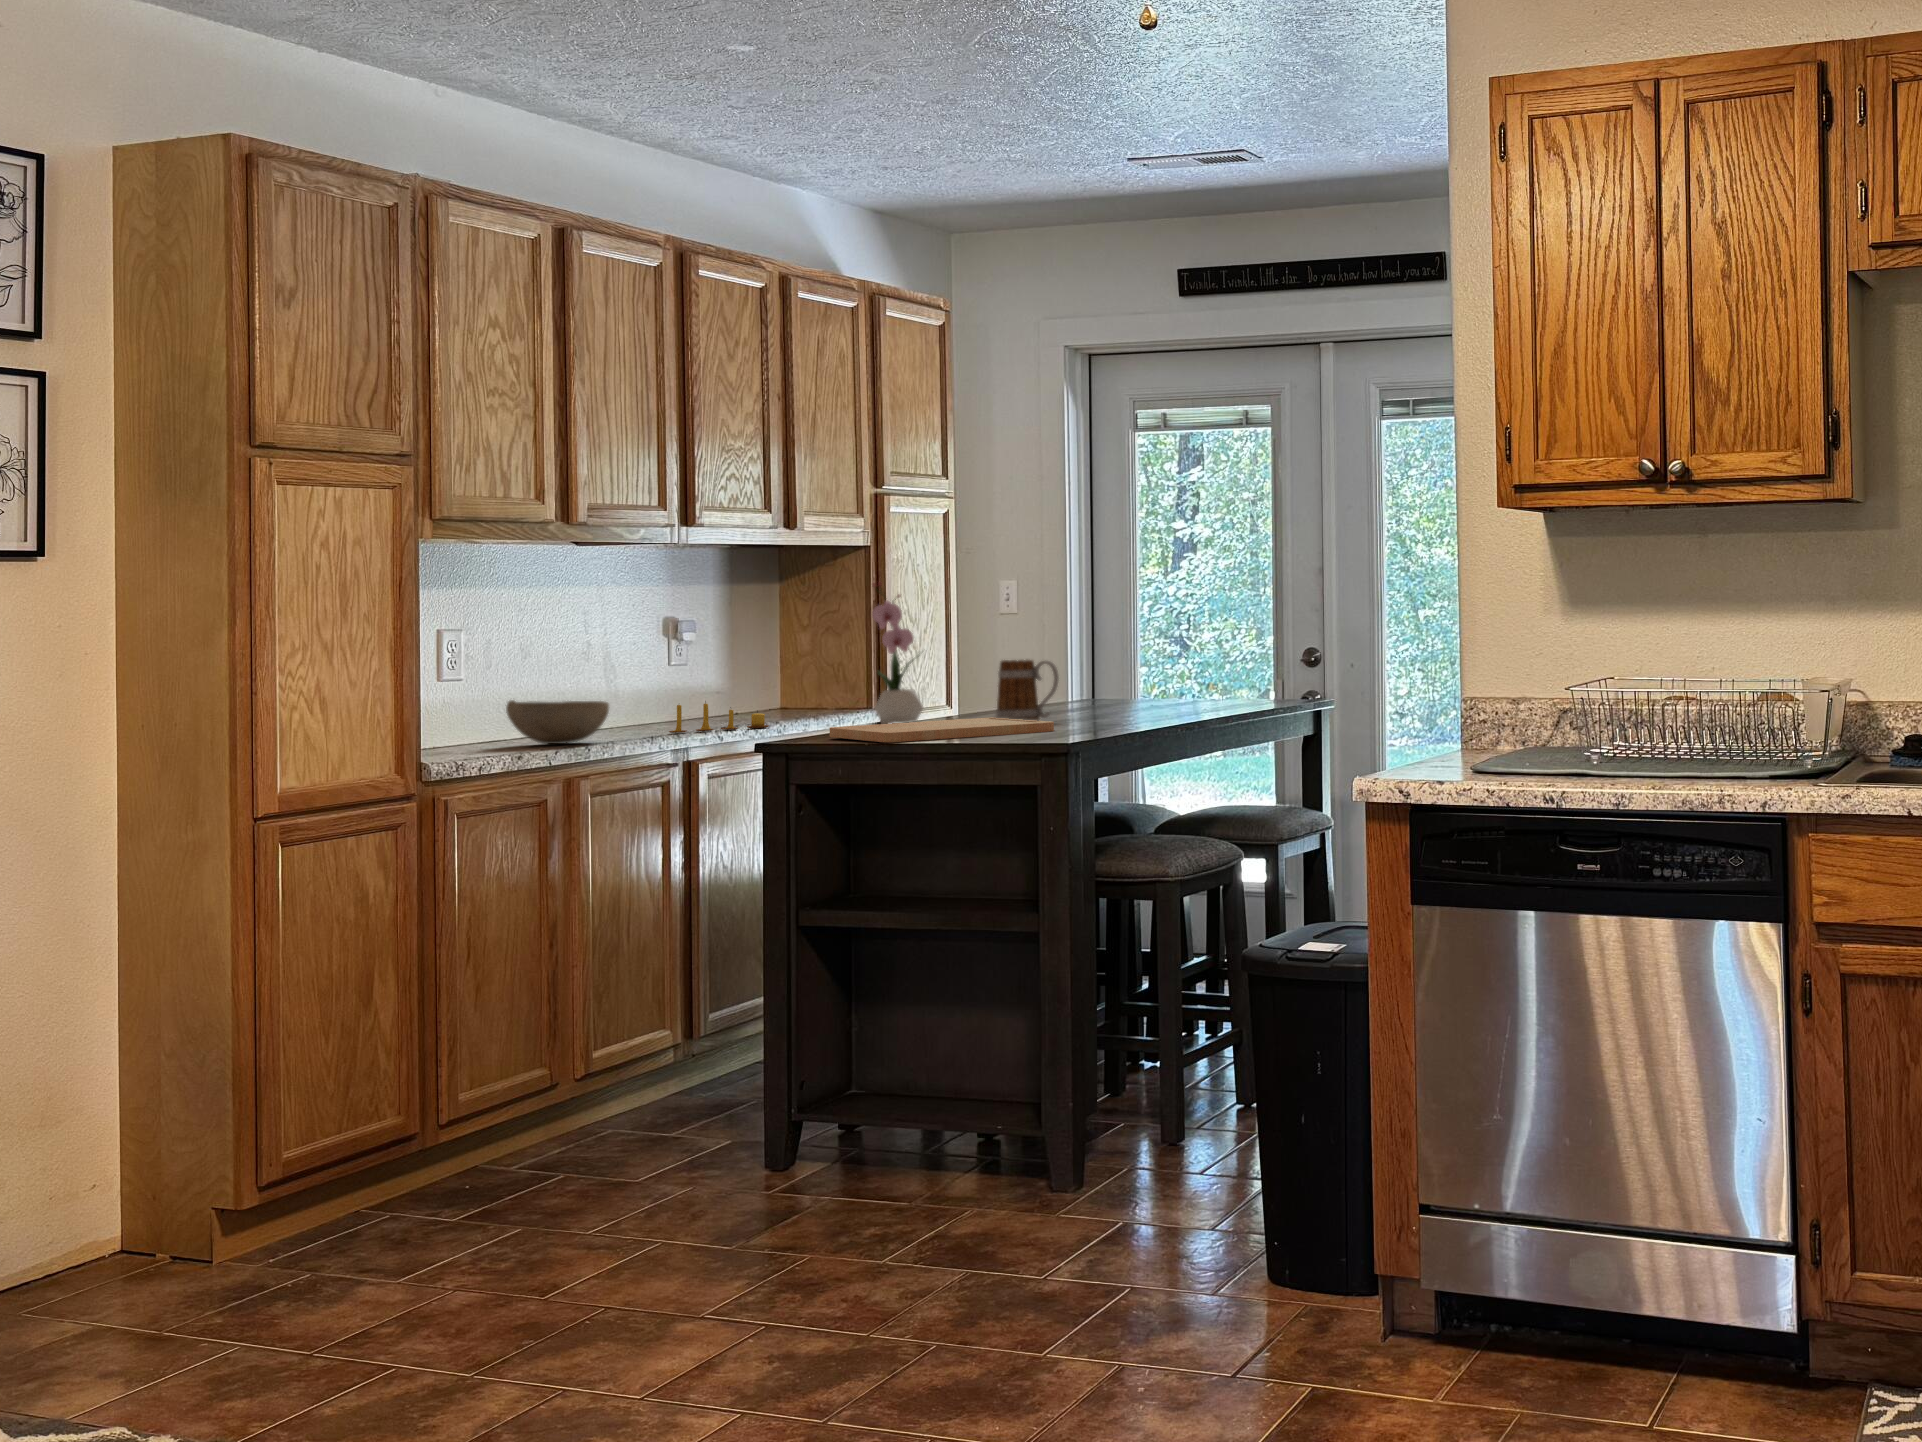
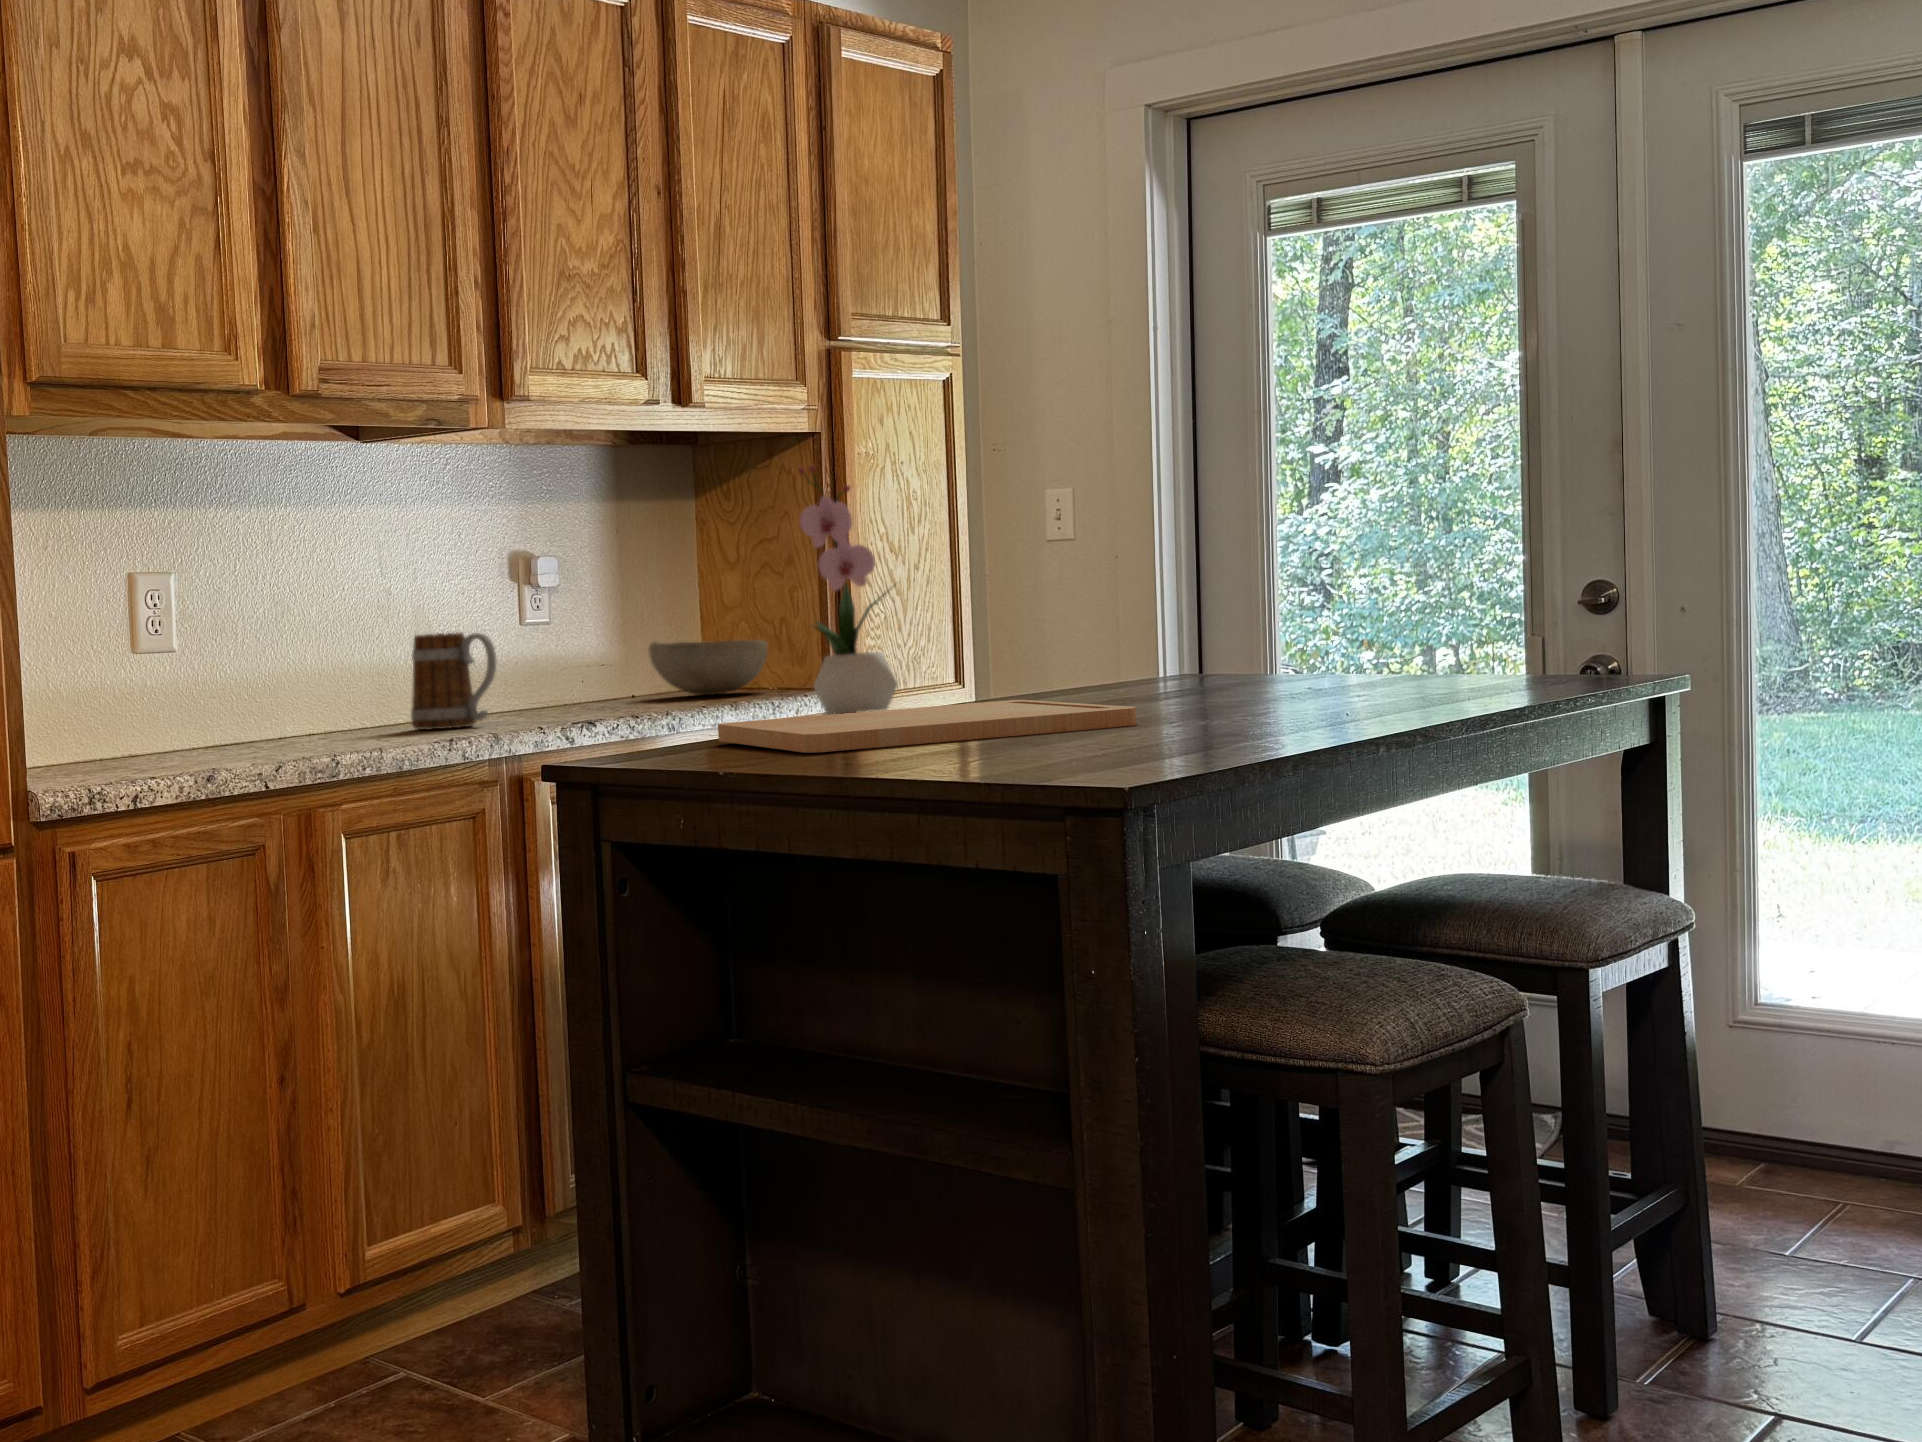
mug: present [996,660,1059,720] -> present [411,632,496,729]
bowl: present [506,700,609,744] -> present [649,640,767,695]
candle: present [669,702,769,733] -> none [490,679,652,733]

